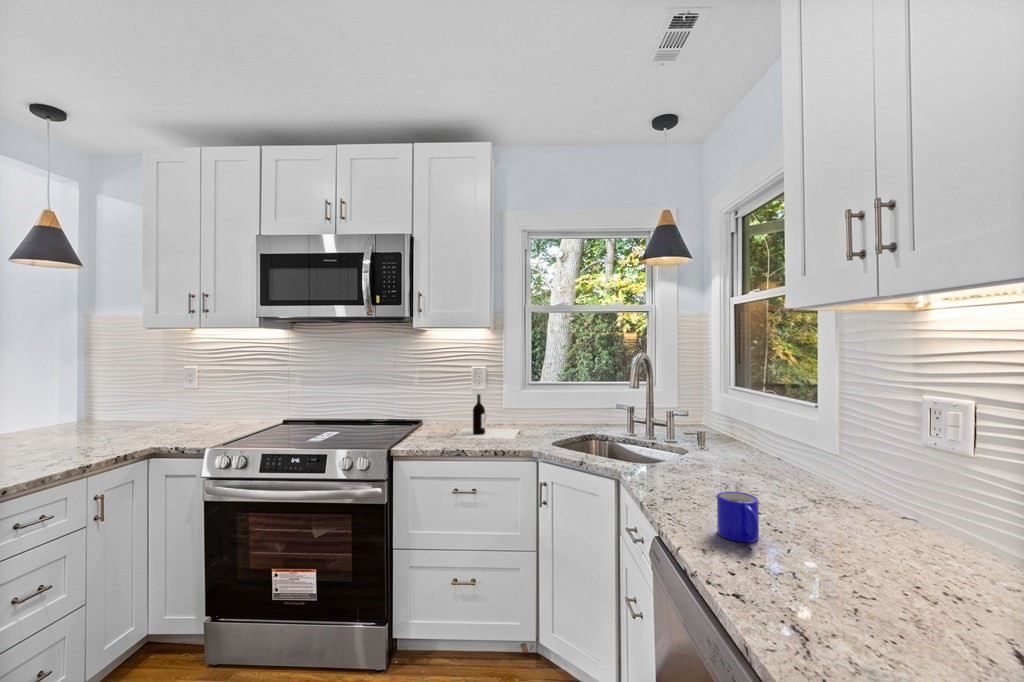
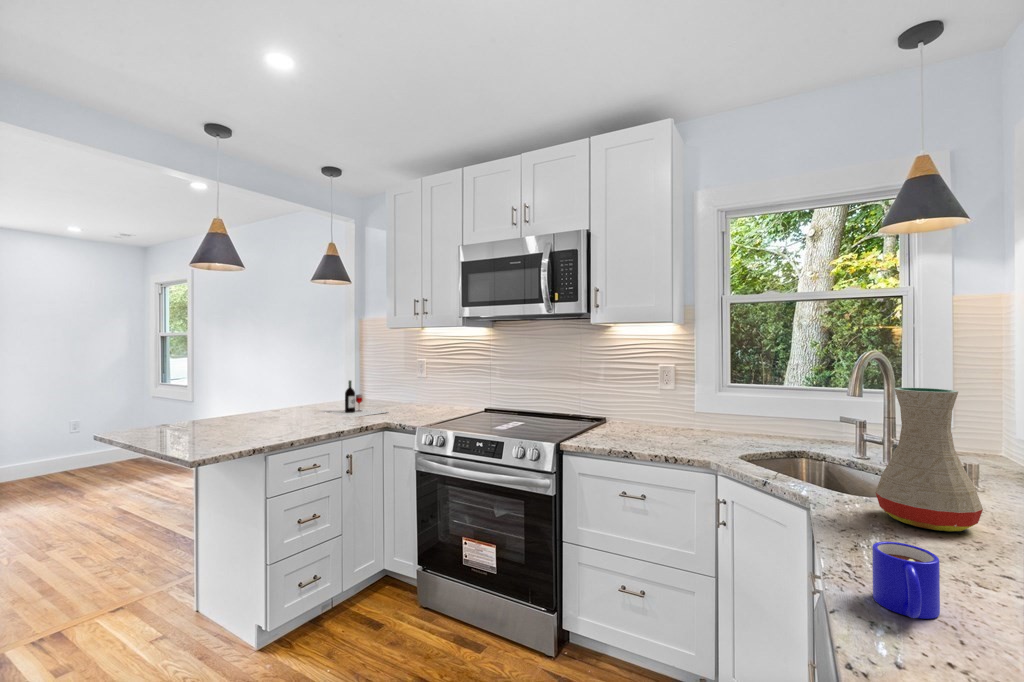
vase: none [672,379,736,481] -> present [875,388,983,531]
wine bottle: present [453,394,519,439] -> present [329,380,388,417]

